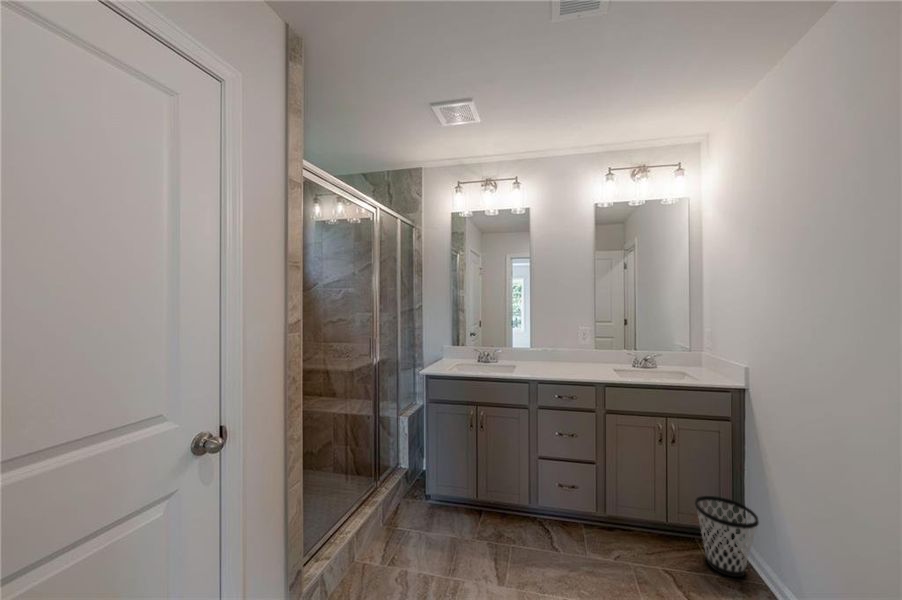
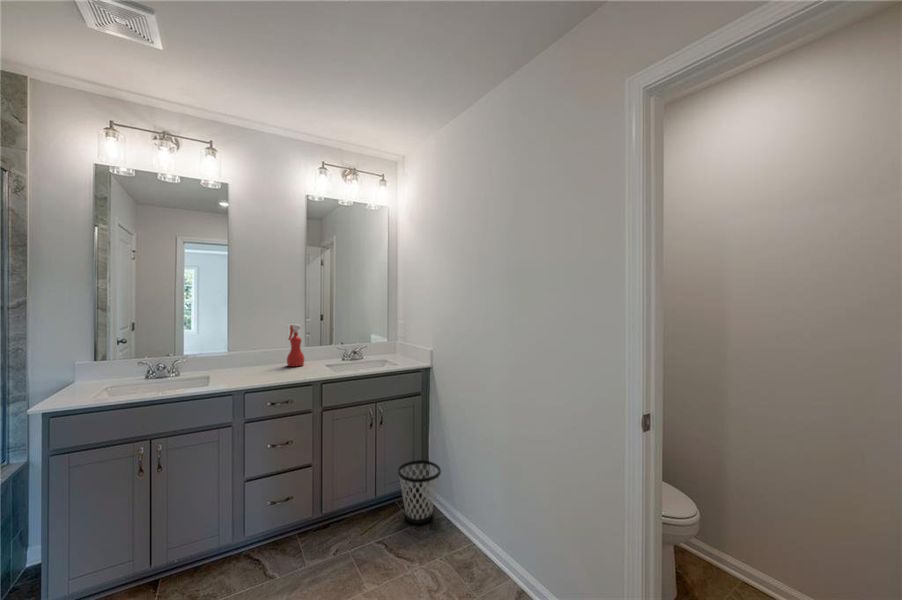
spray bottle: none [578,328,594,367] -> present [287,325,304,367]

